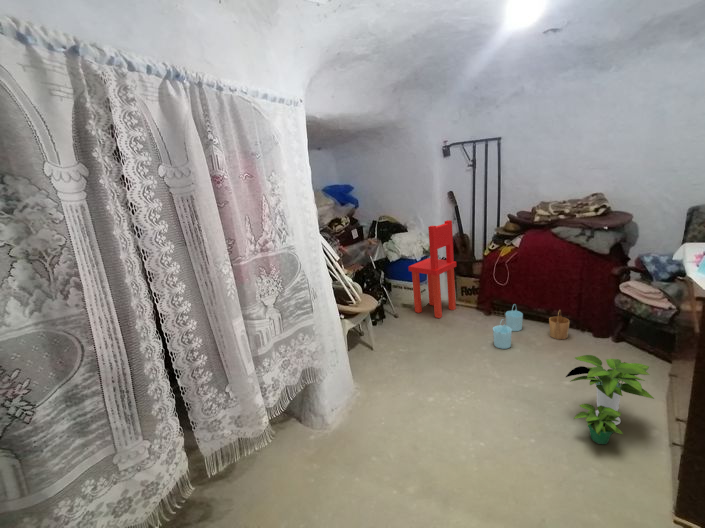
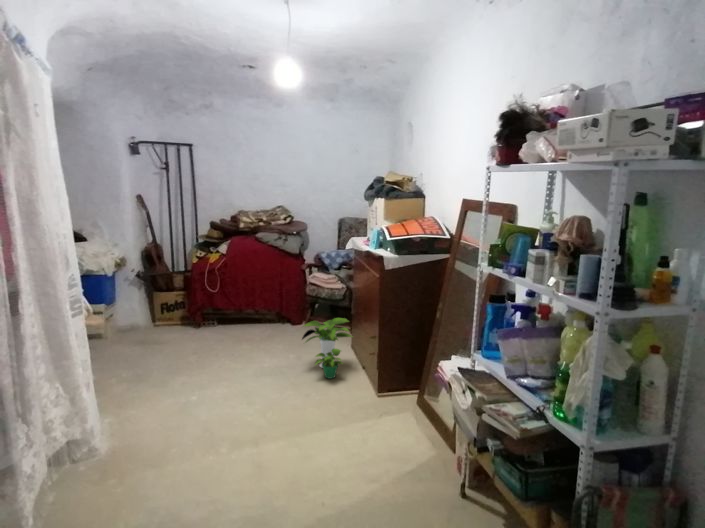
chair: present [409,220,456,318] -> none [101,225,159,340]
bucket: present [493,310,569,349] -> none [220,306,278,348]

